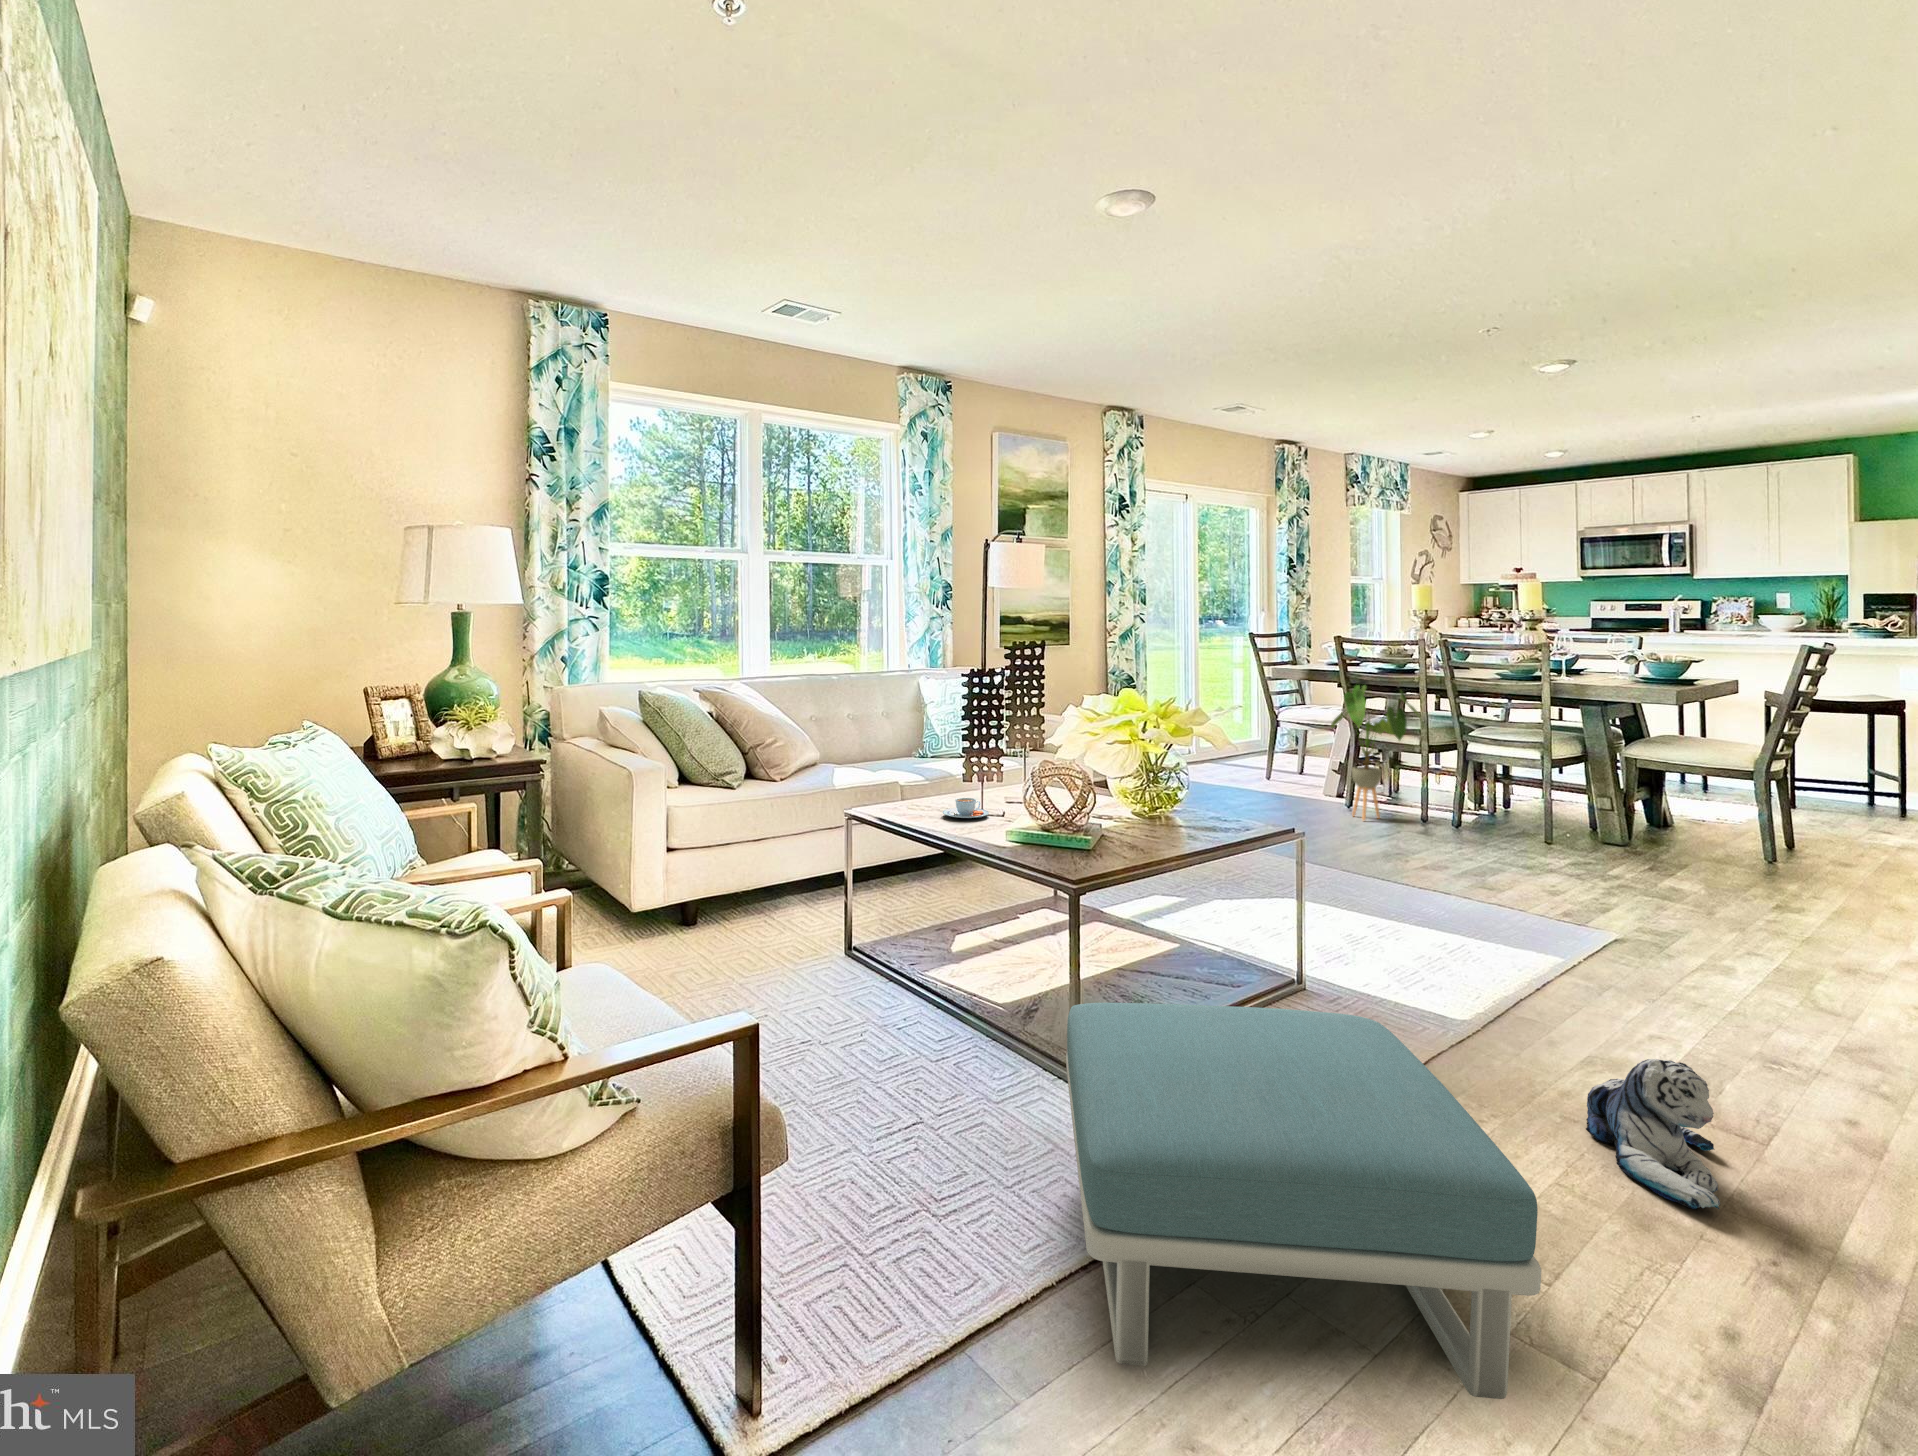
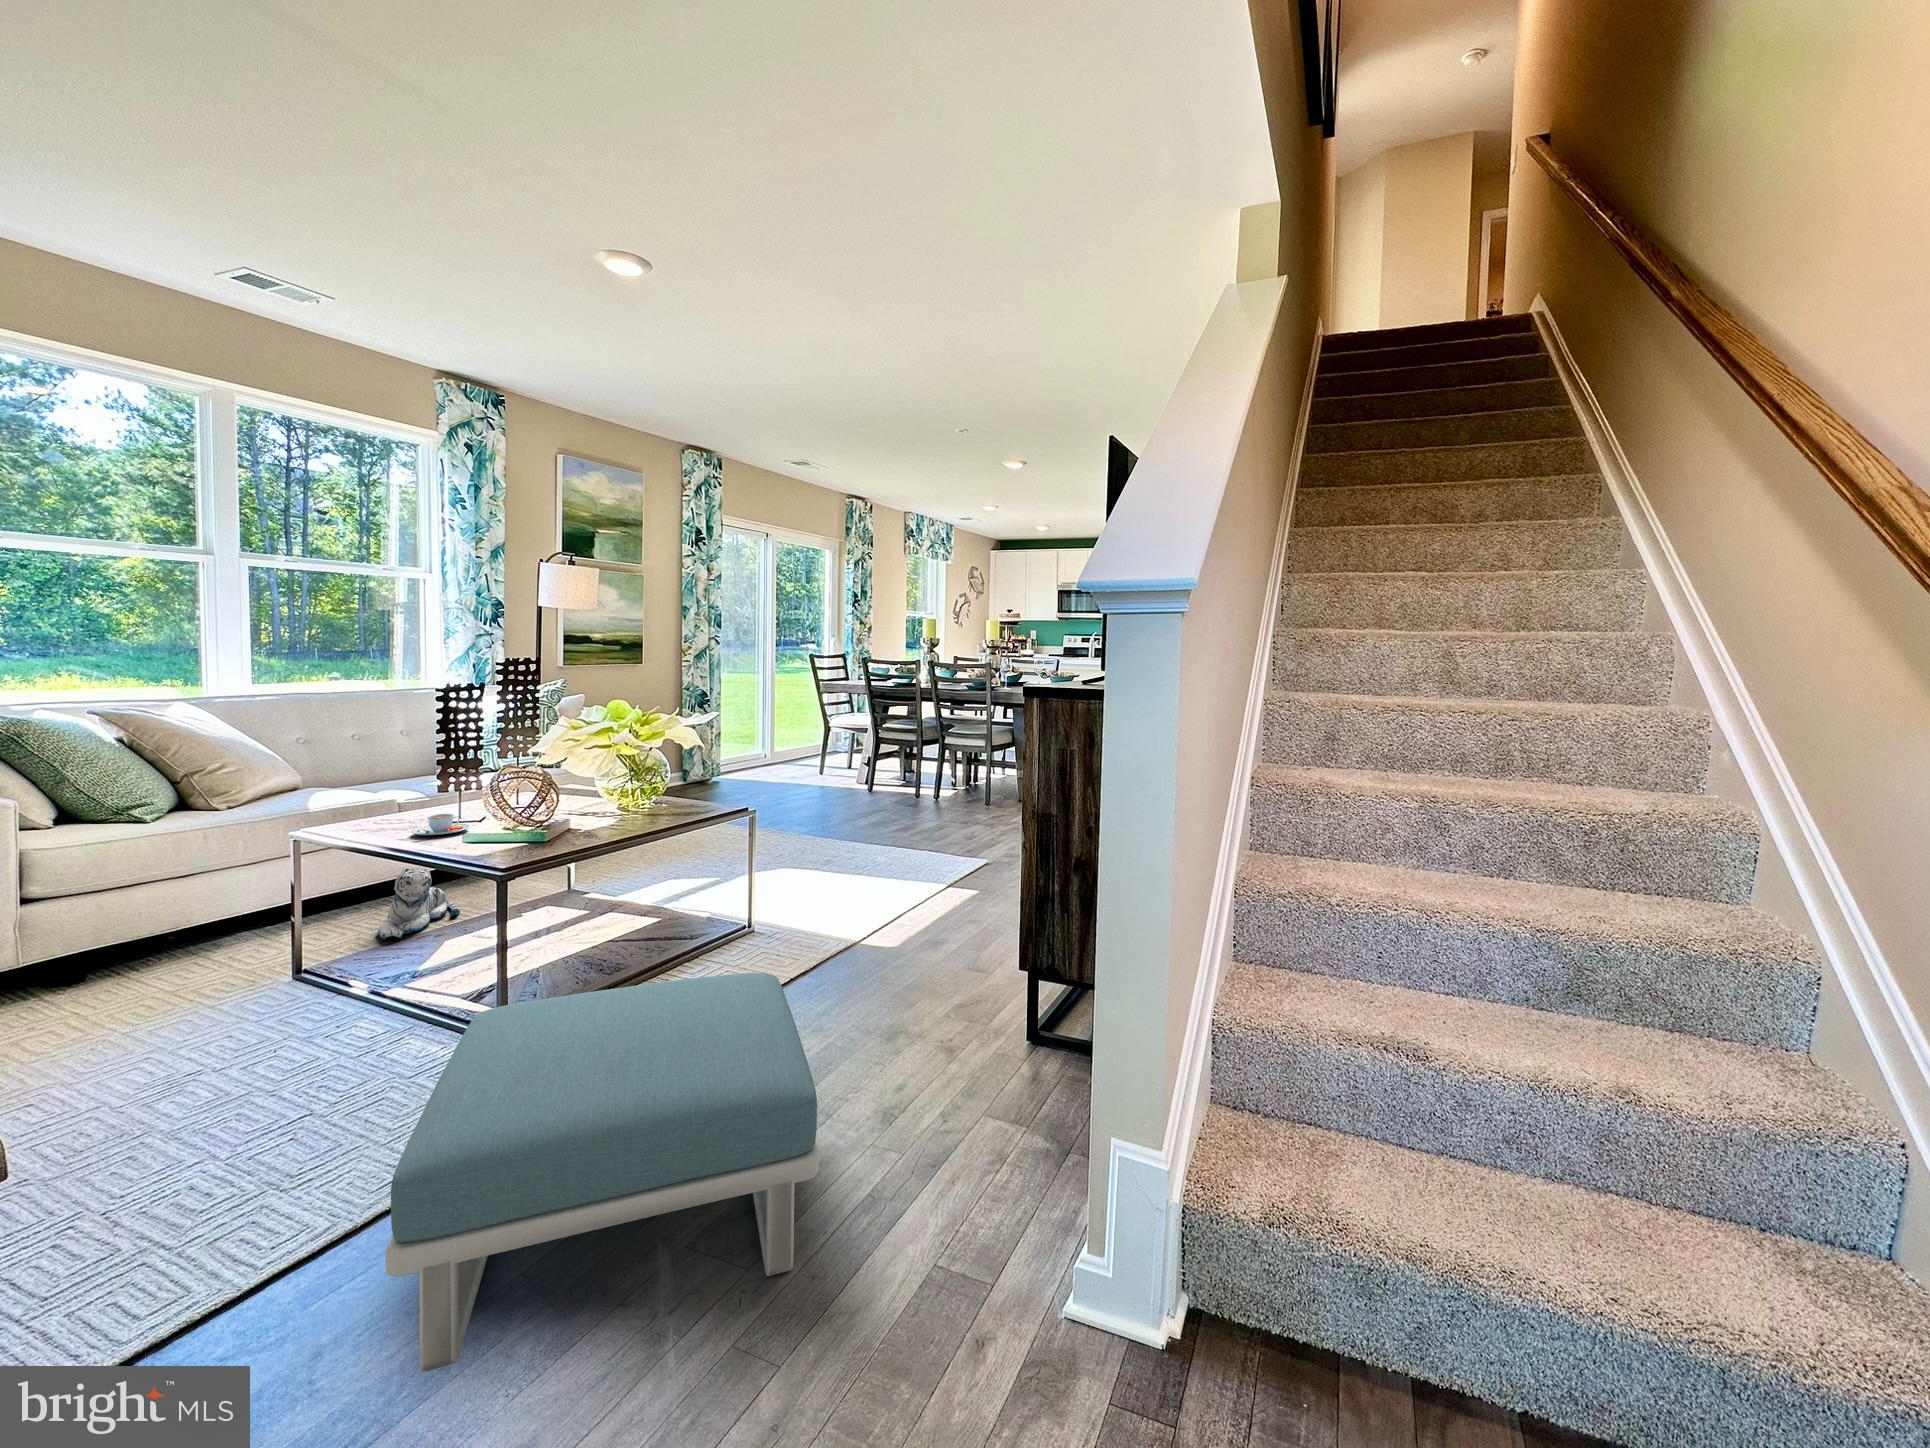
house plant: present [1331,685,1420,820] -> none [863,695,929,804]
plush toy: present [1586,1059,1720,1209] -> present [378,869,460,940]

